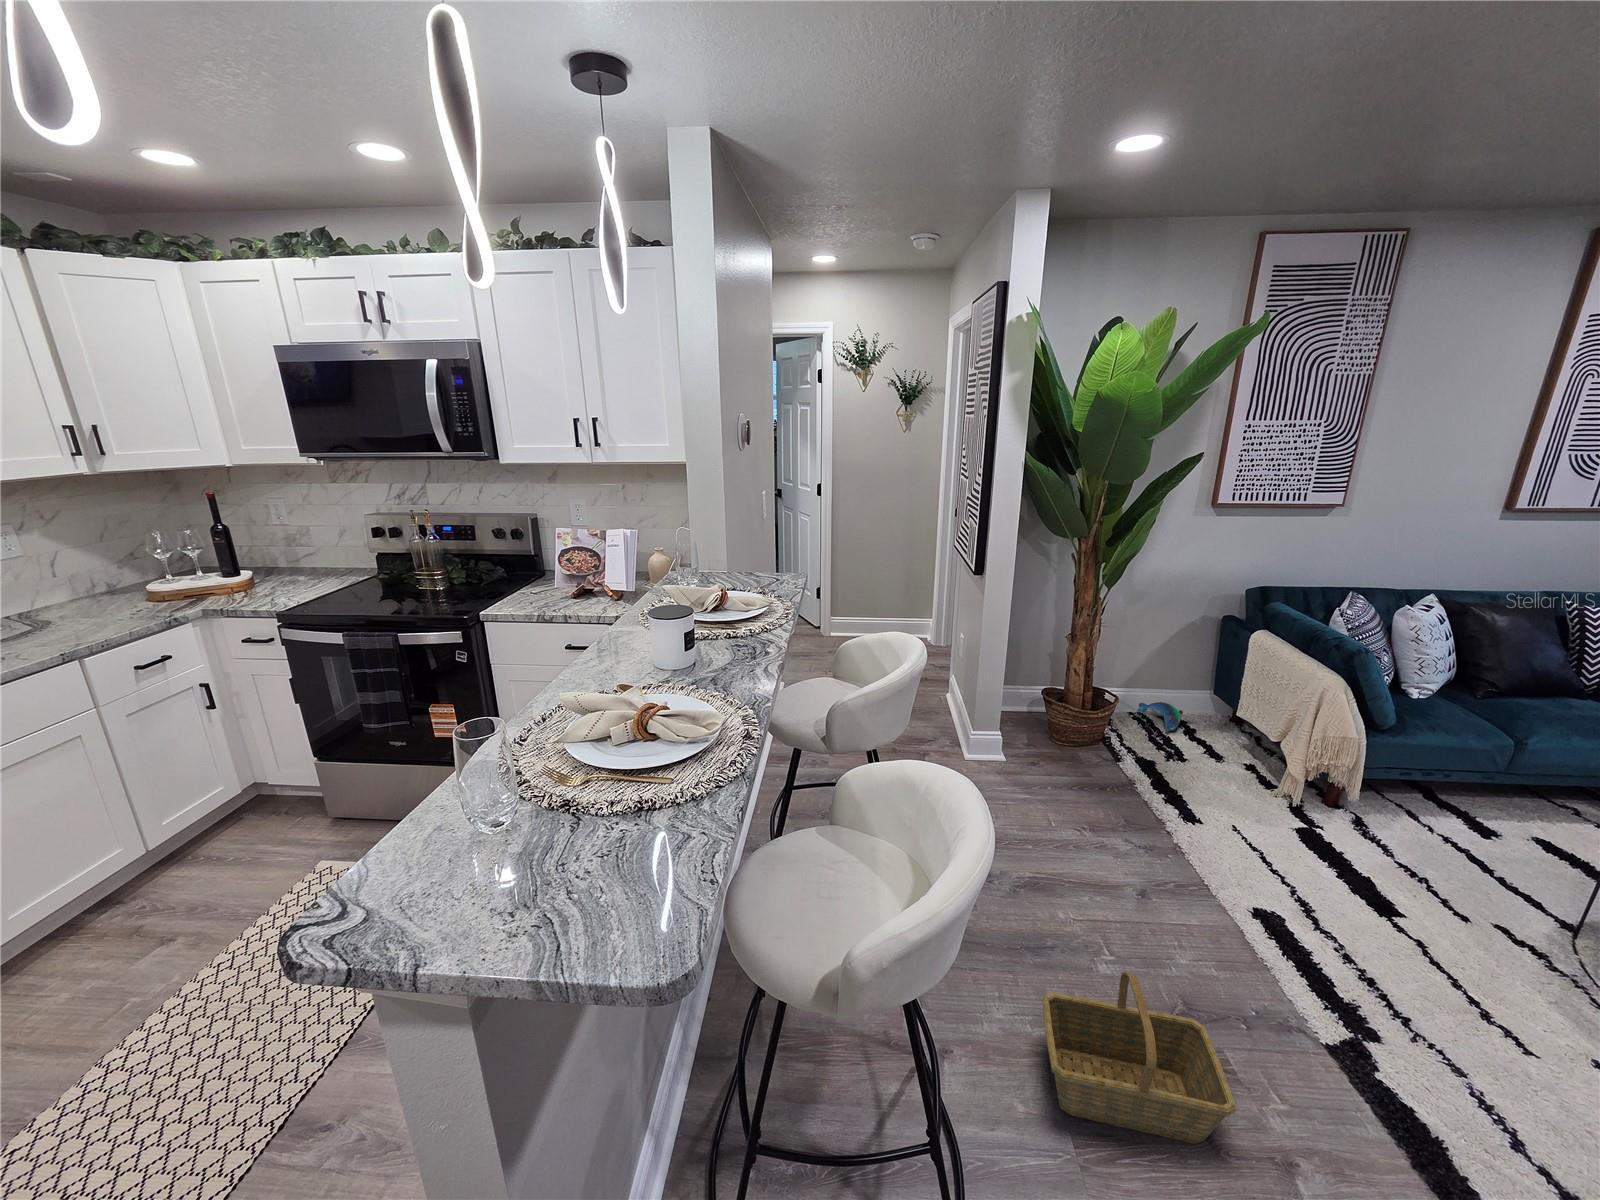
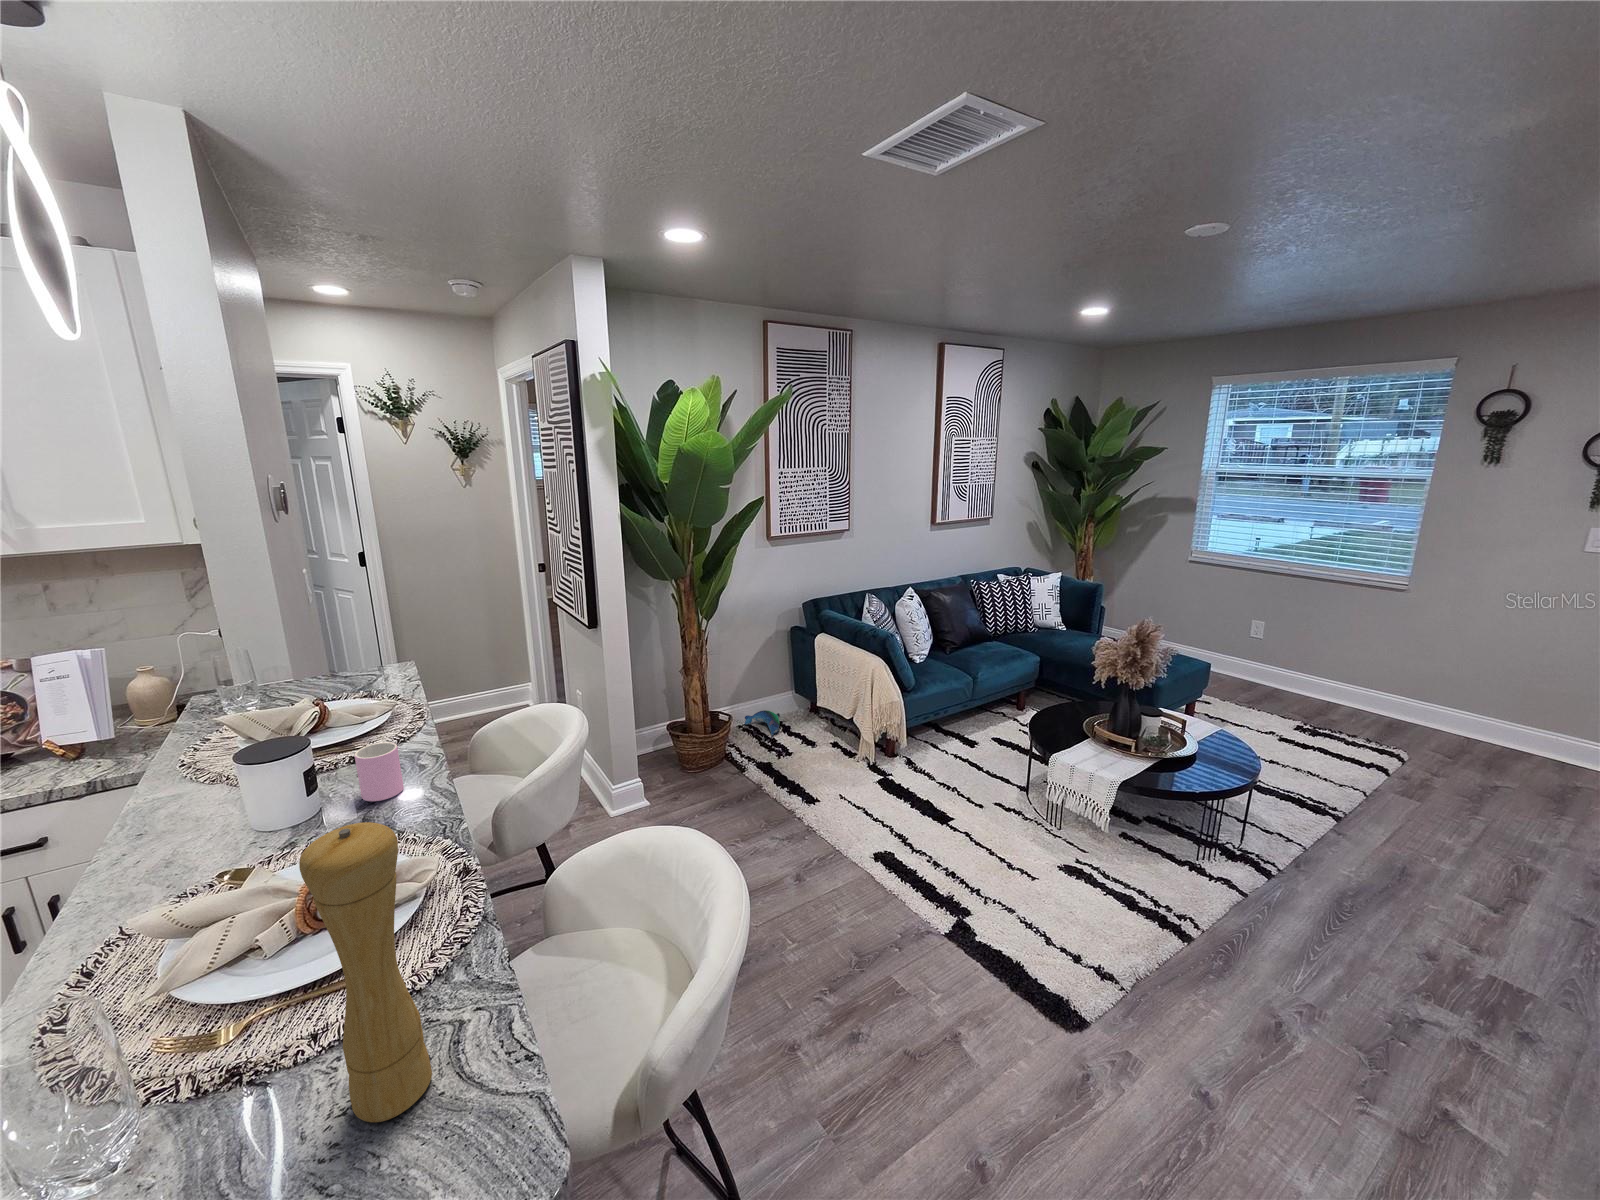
cup: none [719,622,749,666] -> present [354,742,404,801]
pepper mill: none [577,653,653,876] -> present [299,822,432,1122]
basket: present [1042,972,1236,1144] -> none [763,950,918,1104]

